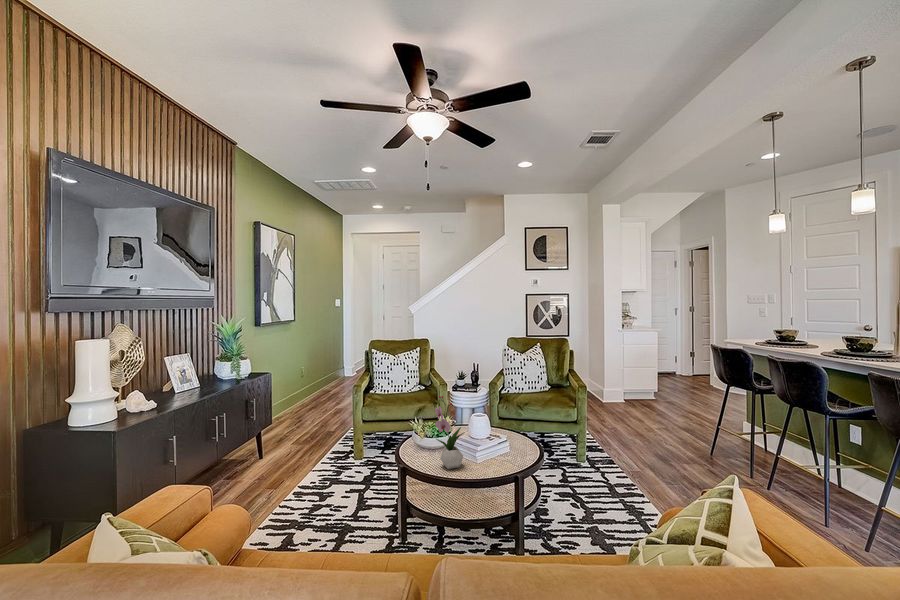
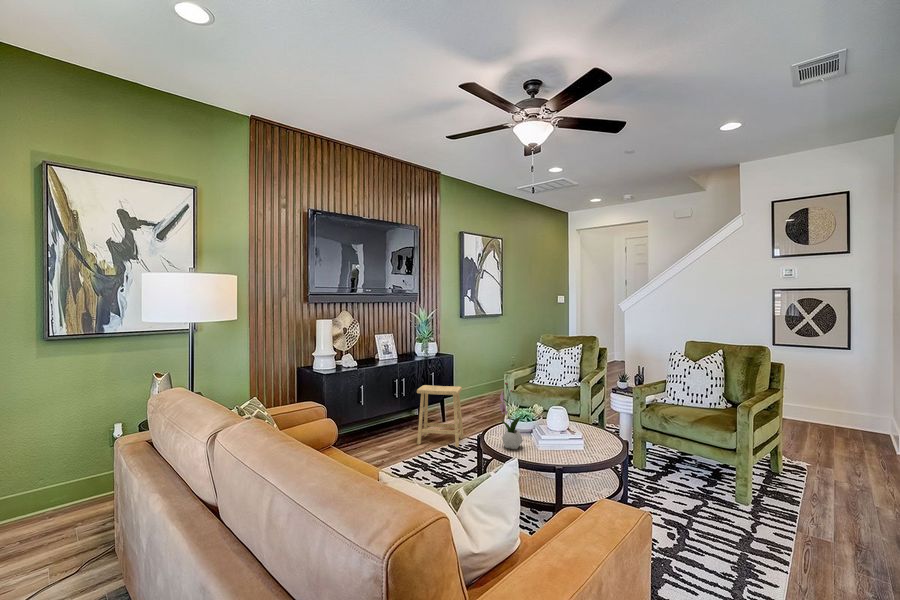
footstool: none [252,411,314,499] -> present [417,385,464,447]

